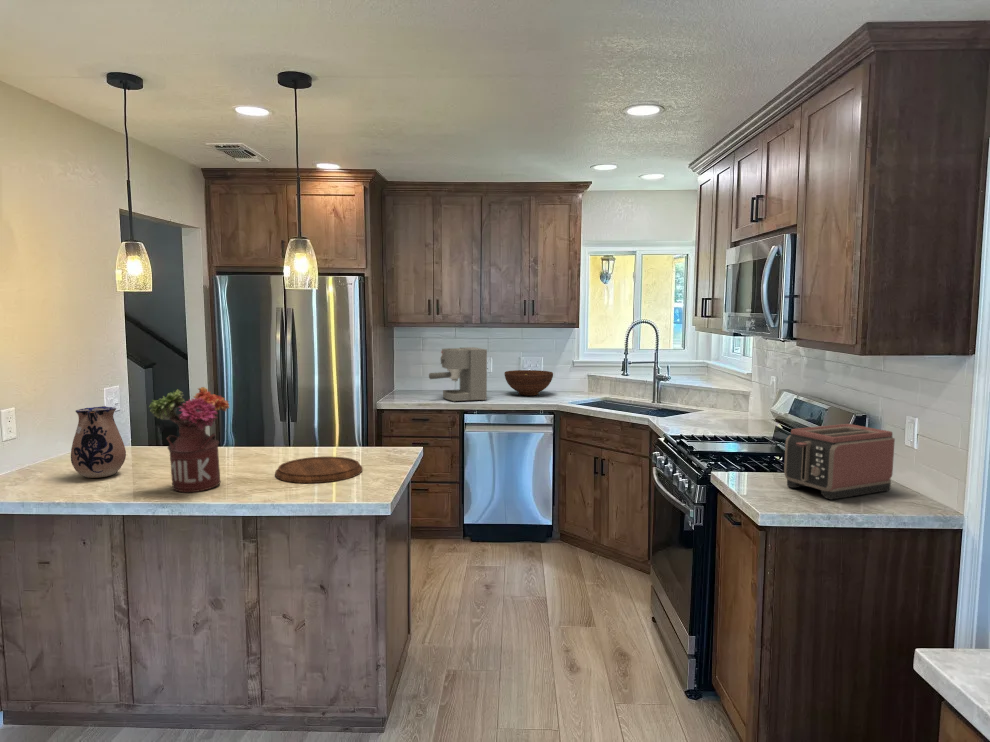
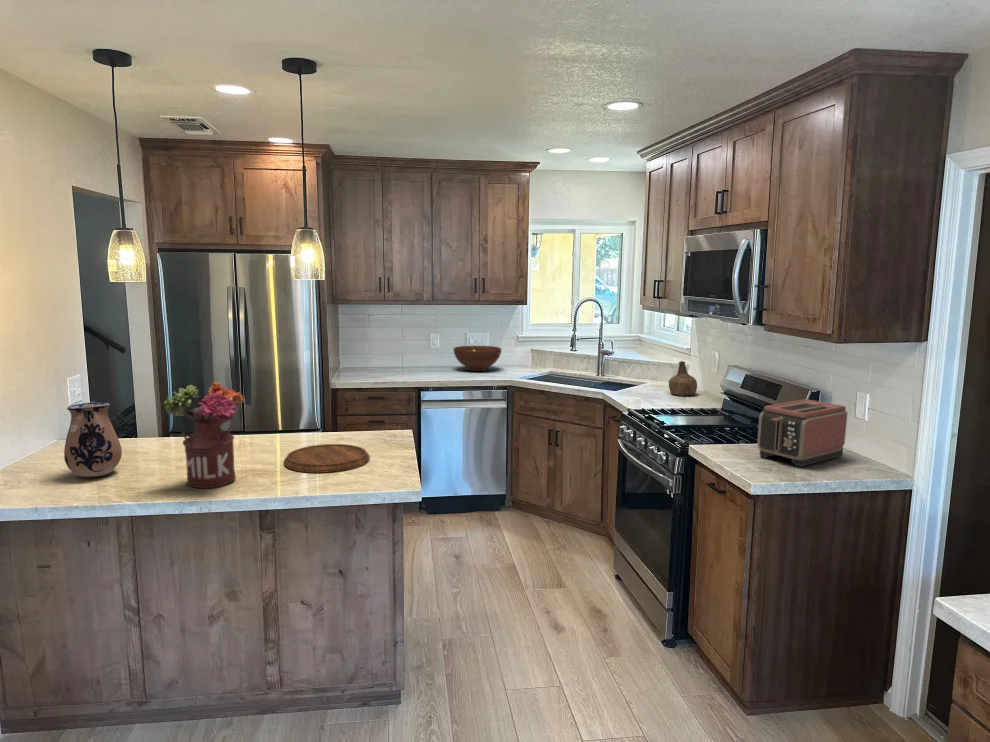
coffee maker: present [429,347,487,402] -> none [383,324,441,380]
bottle: none [719,386,751,423] -> present [669,361,697,396]

